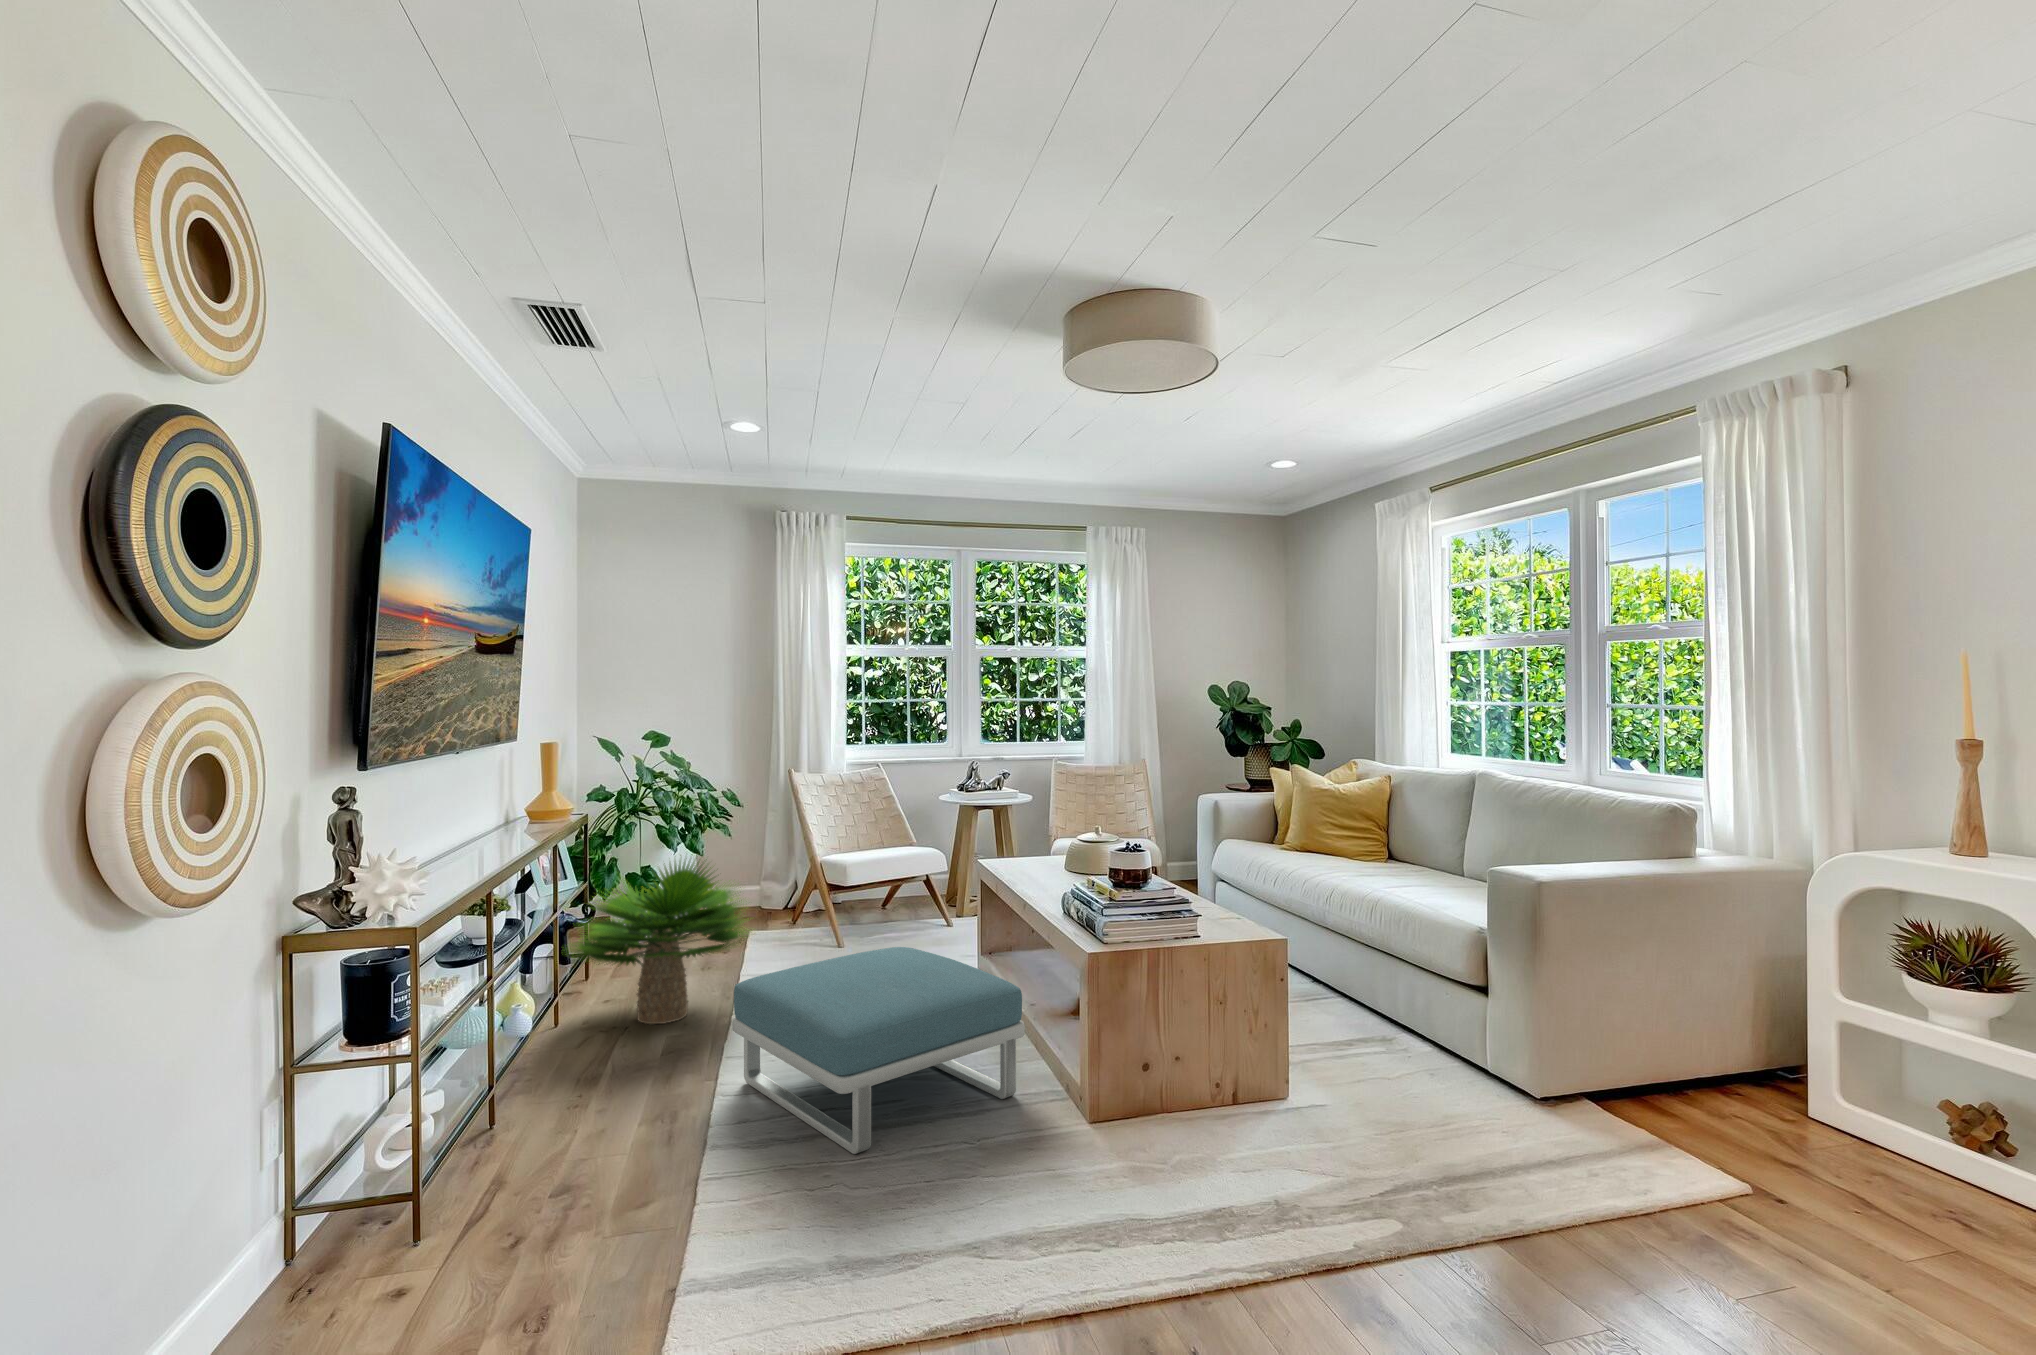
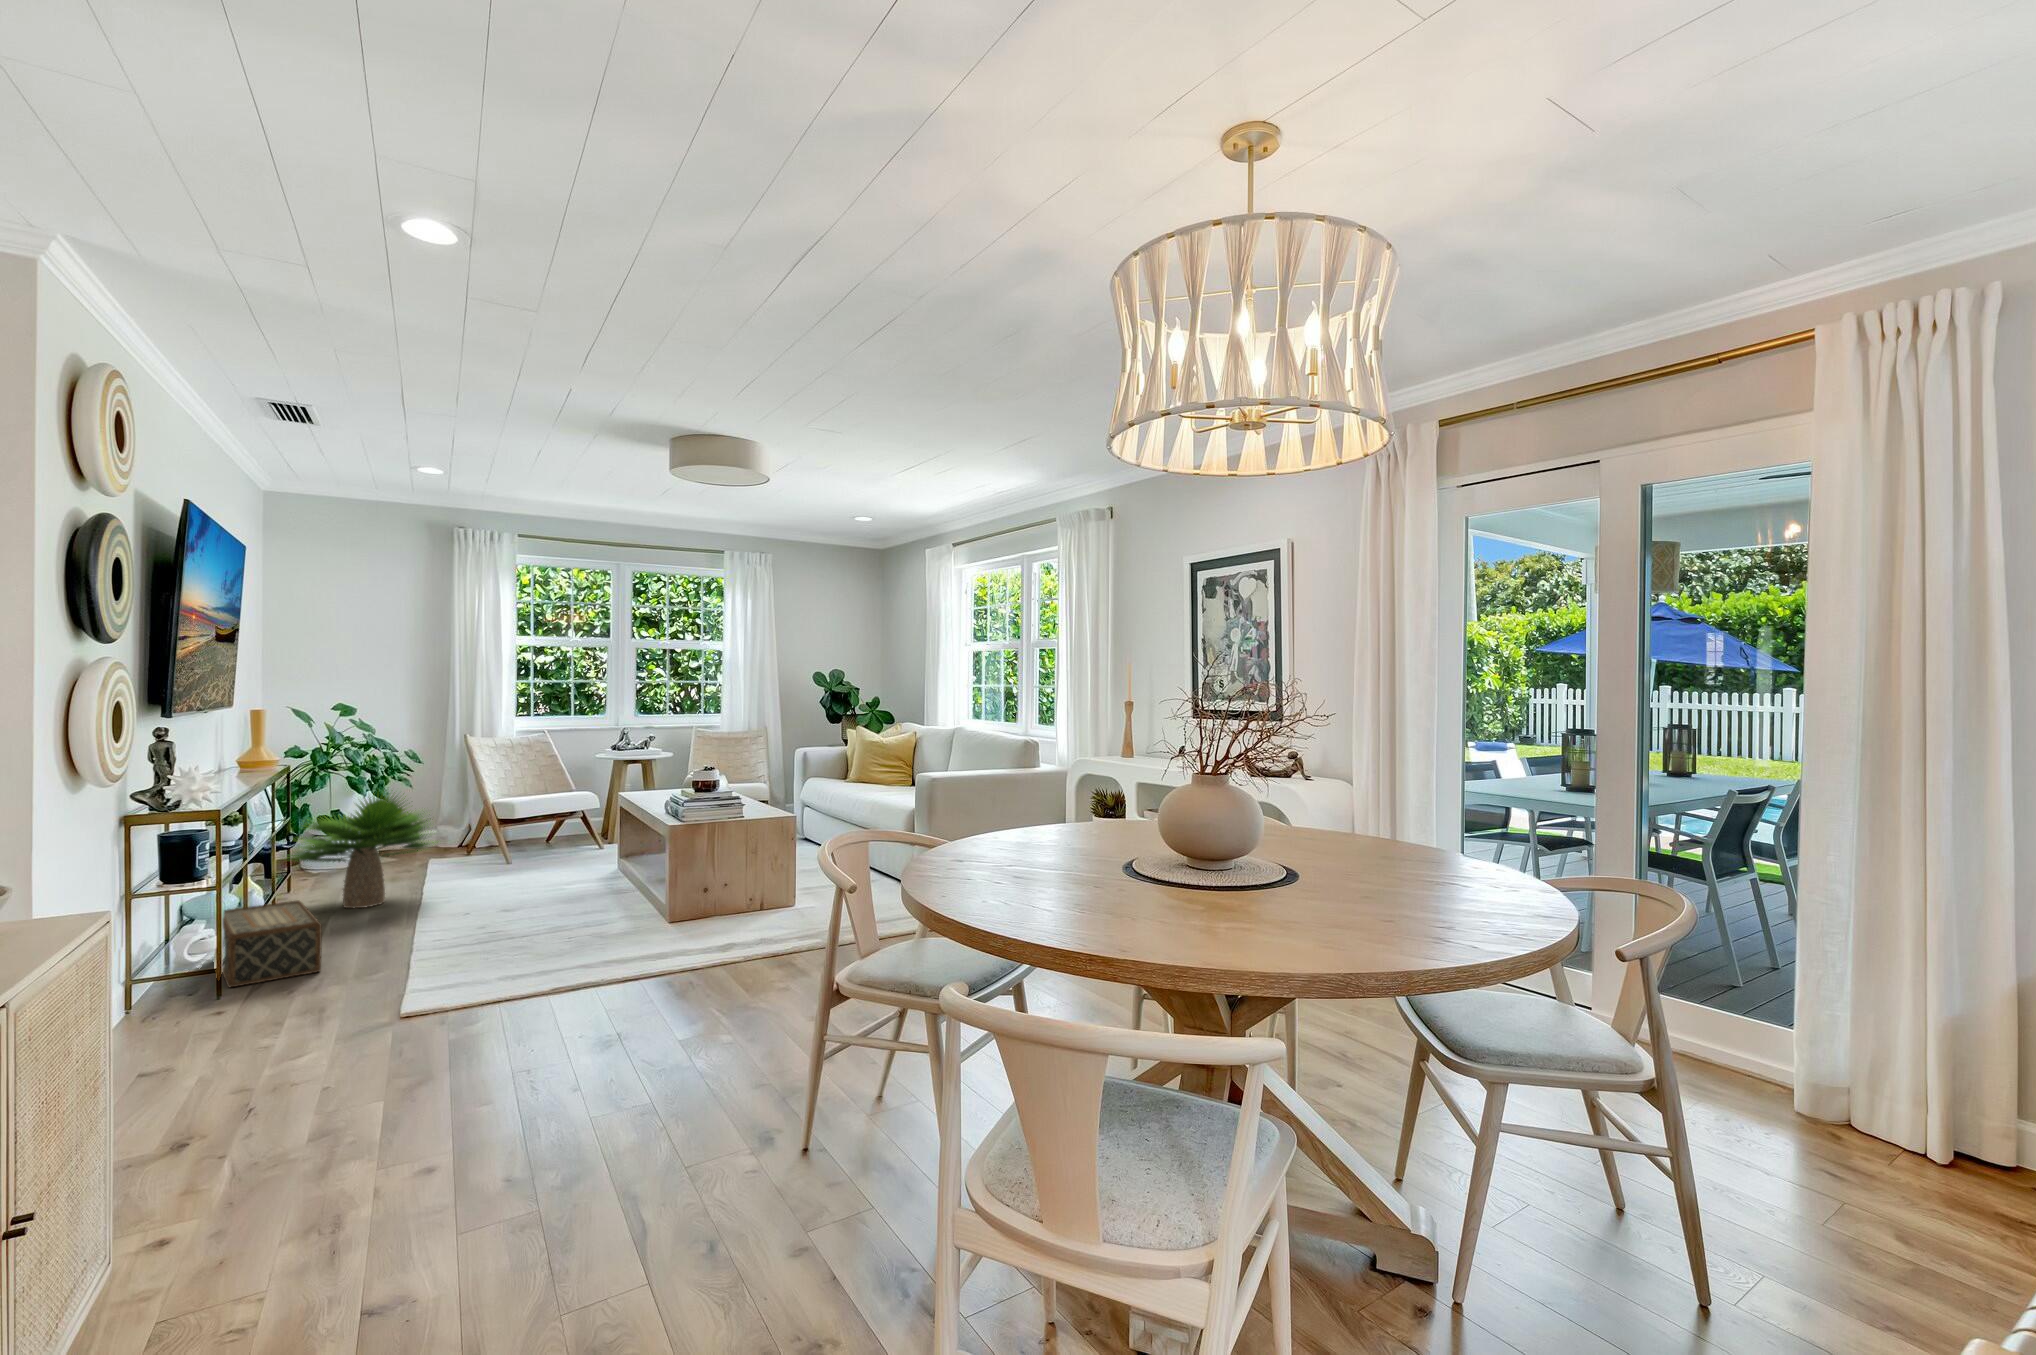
footstool: present [732,947,1025,1154] -> none [427,842,634,948]
woven basket: none [444,1037,577,1209] -> present [222,900,322,987]

